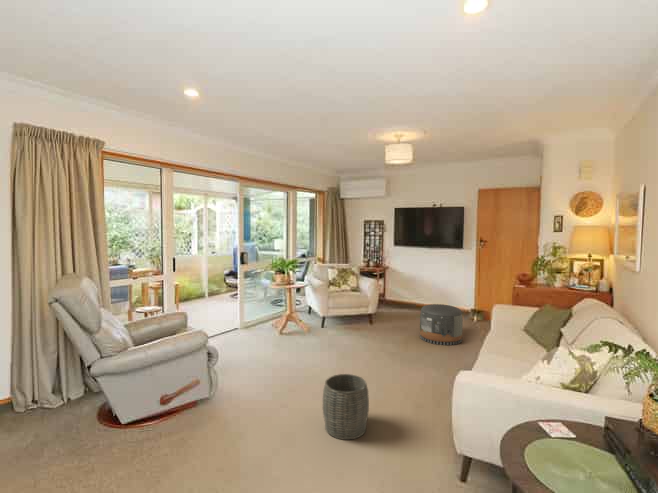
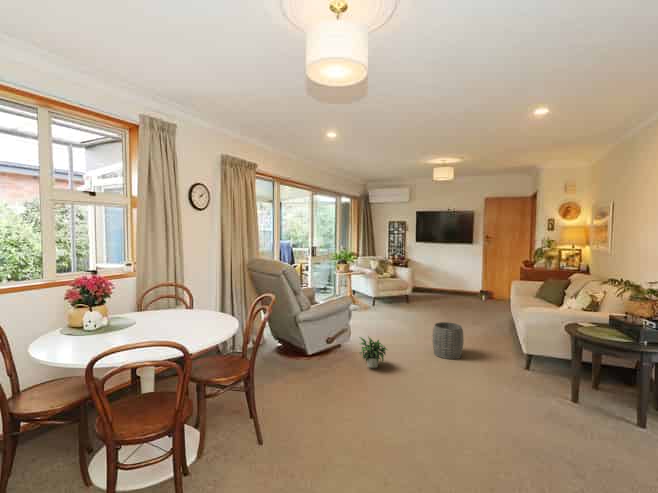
pouf: present [420,304,463,345] -> none [453,285,485,313]
potted plant: none [179,396,229,452] -> present [360,337,387,368]

